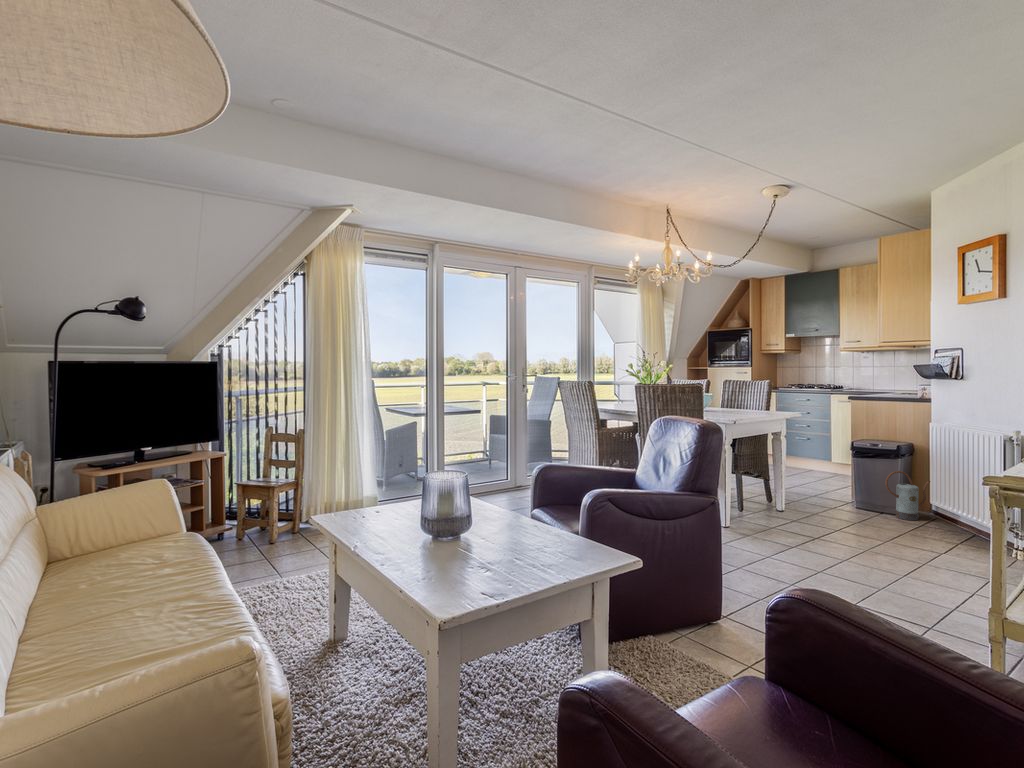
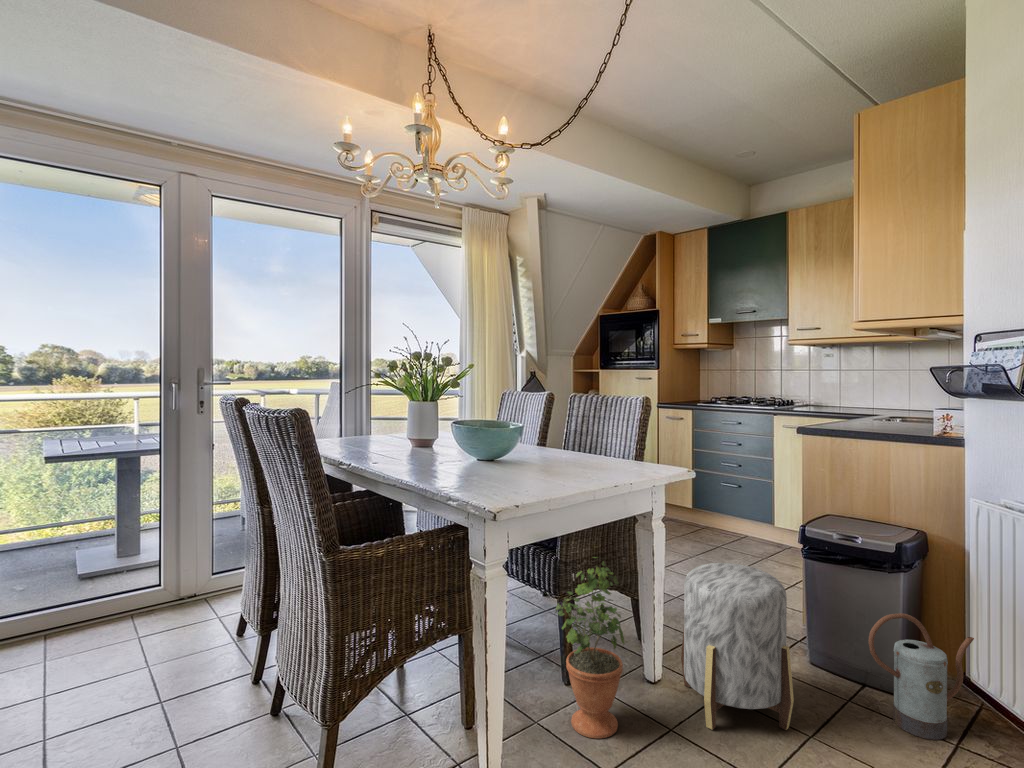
potted plant: none [750,449,782,519] -> present [555,562,624,738]
stool: none [800,455,853,518] -> present [681,563,794,730]

